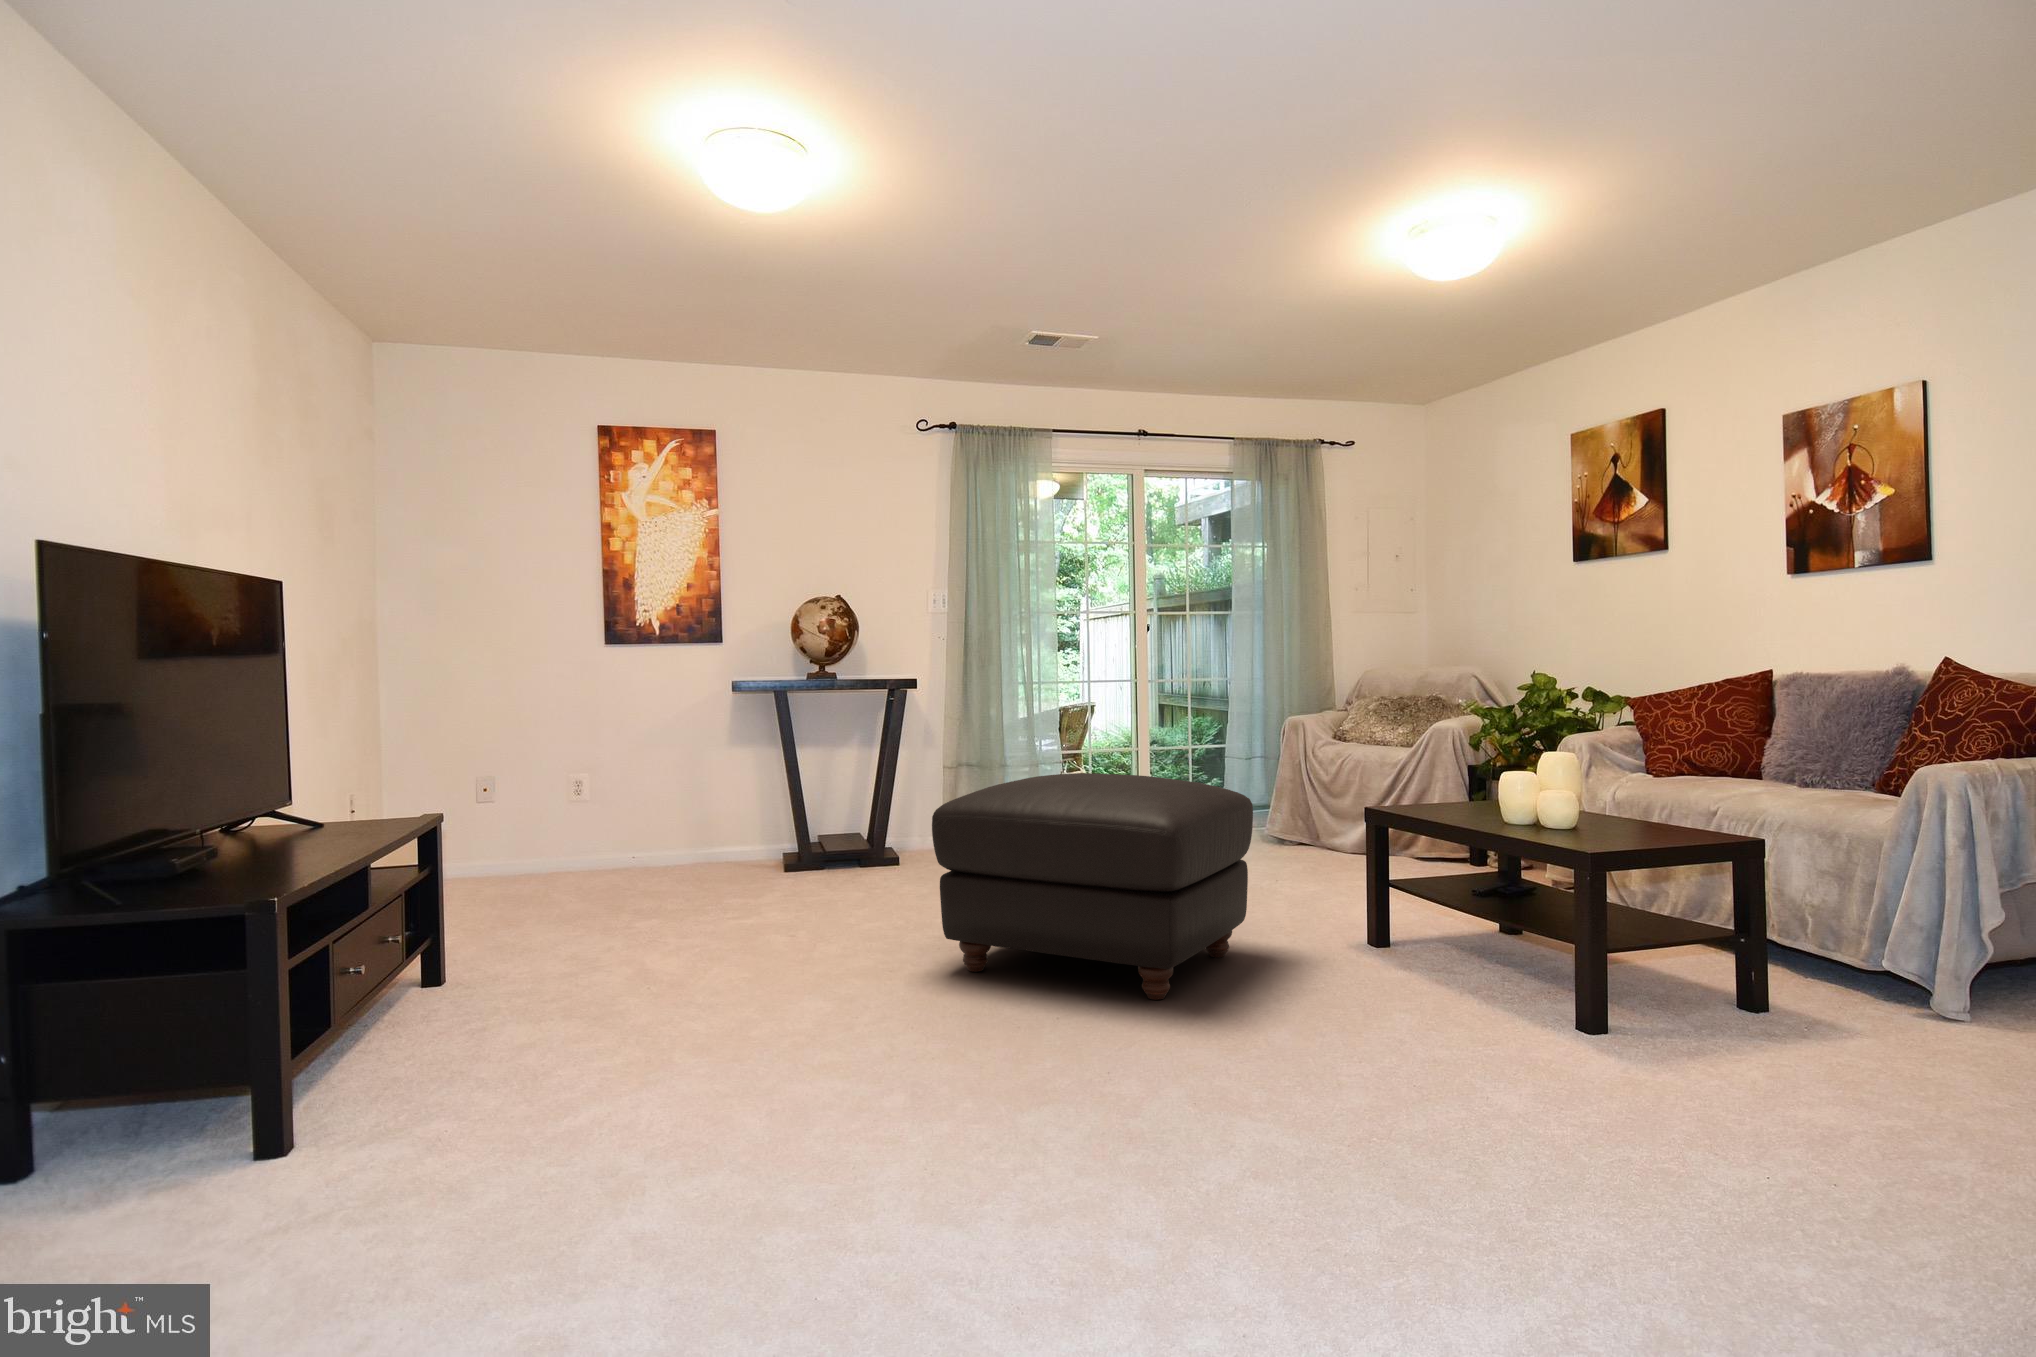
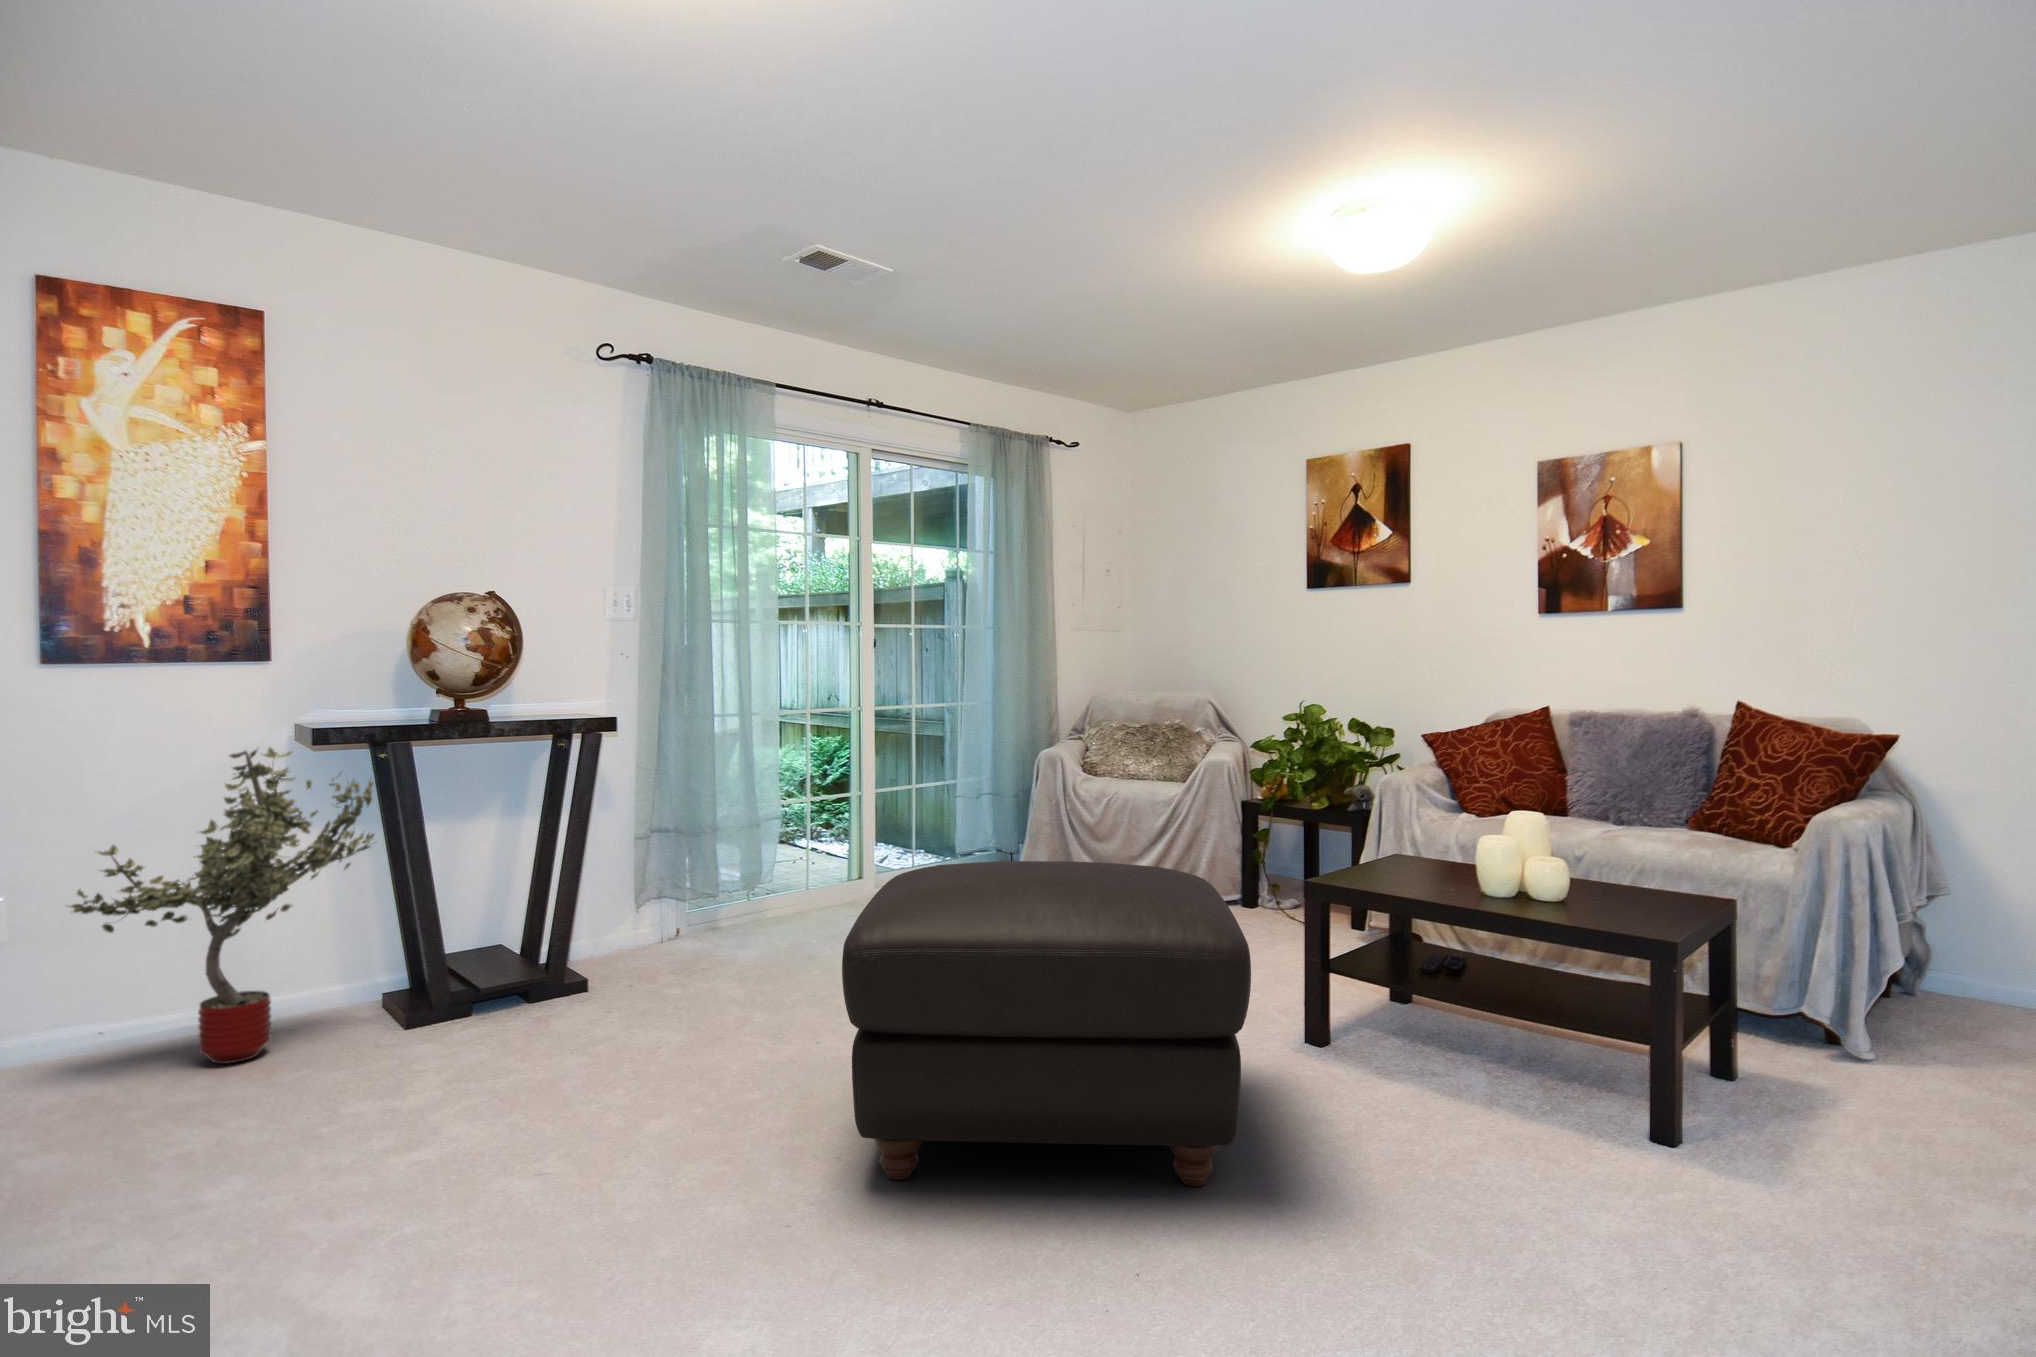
potted tree: none [608,695,768,884] -> present [71,748,374,1064]

